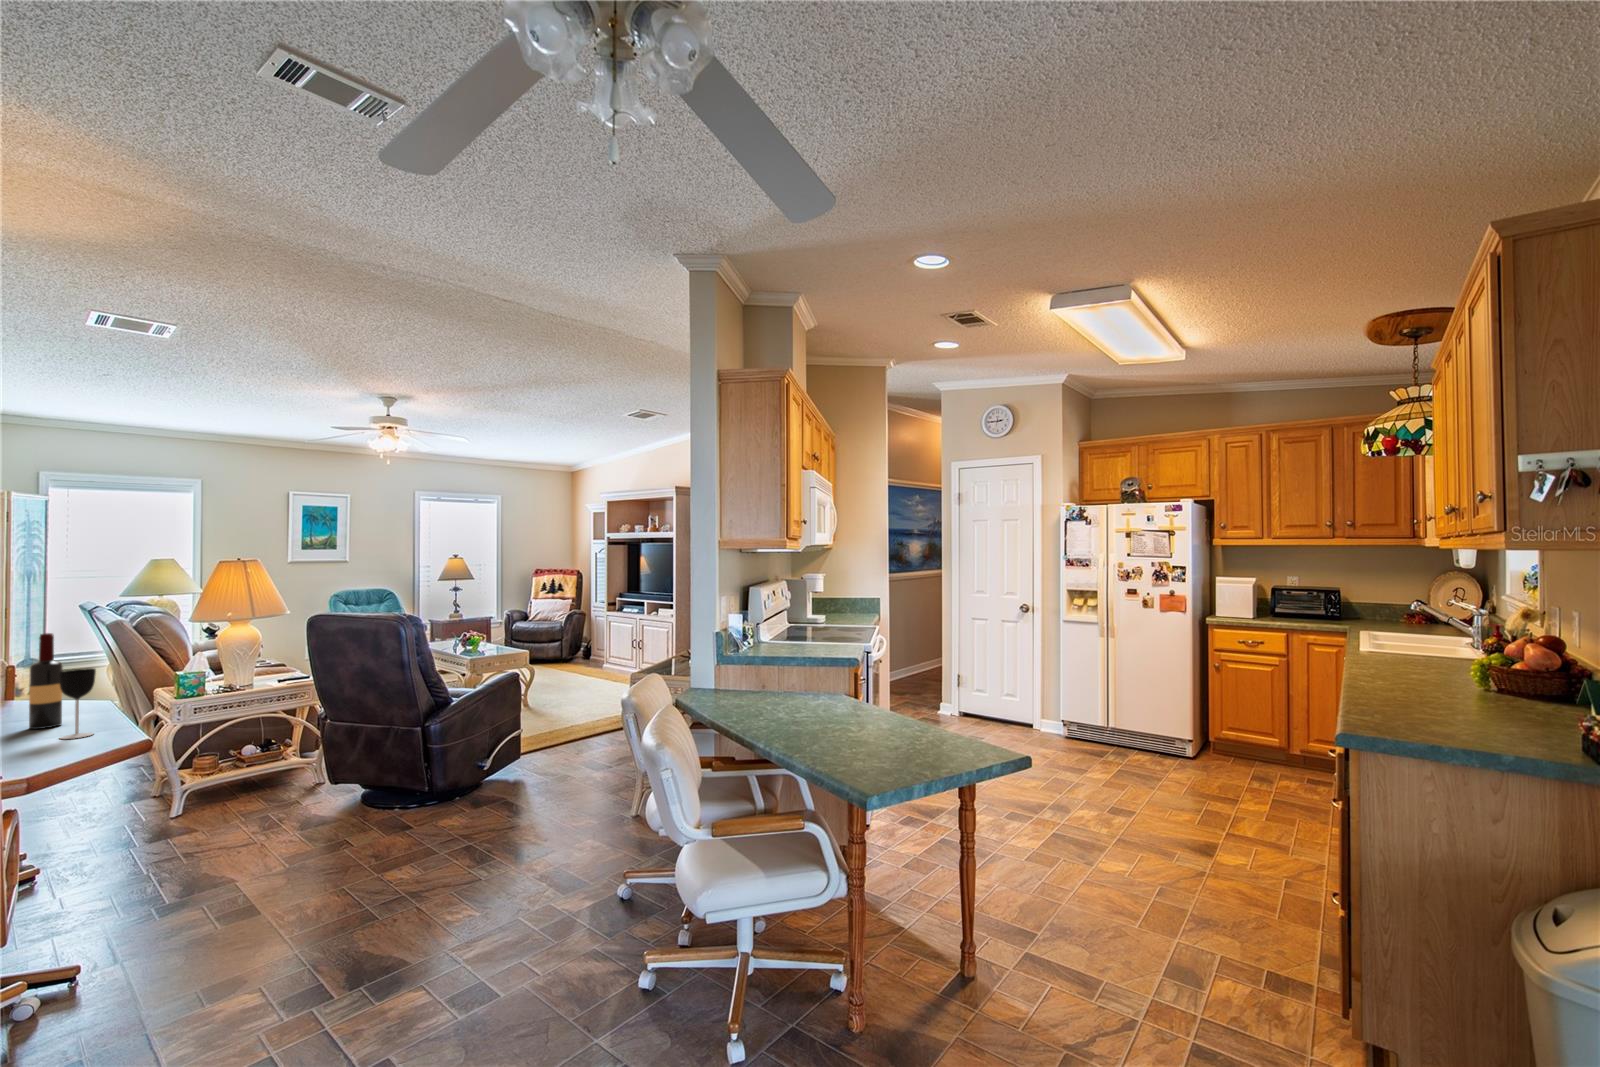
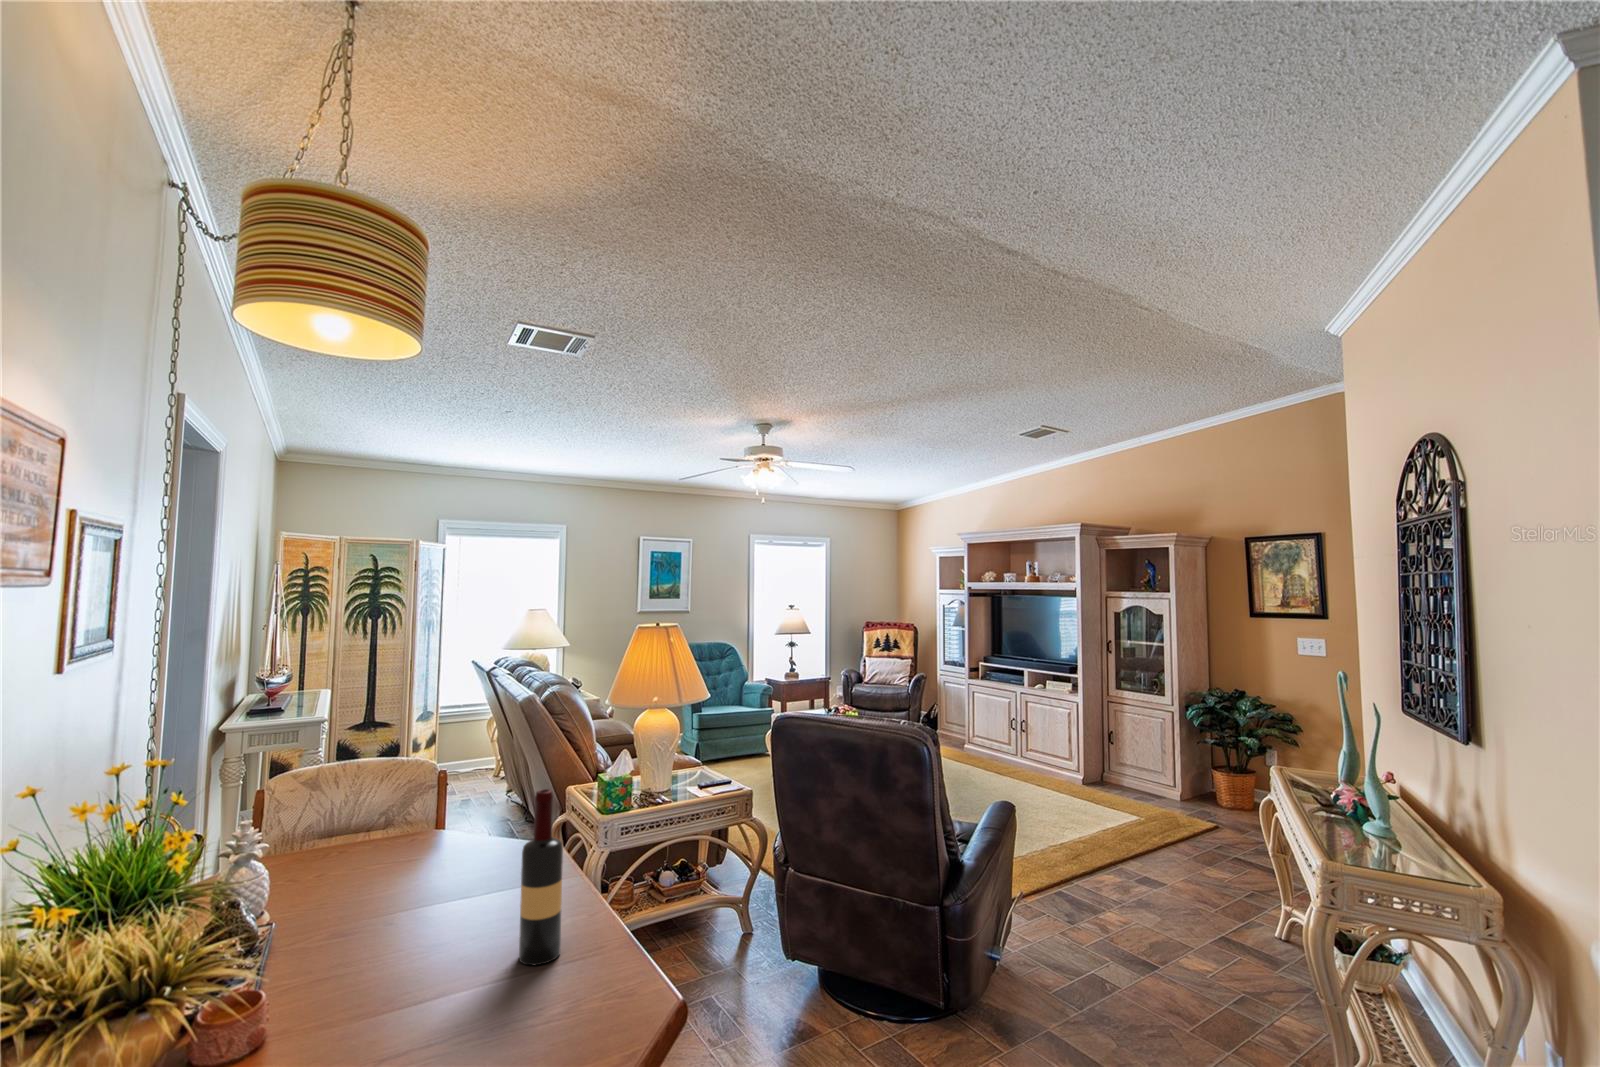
wine glass: present [59,668,96,739] -> none [581,874,633,1025]

